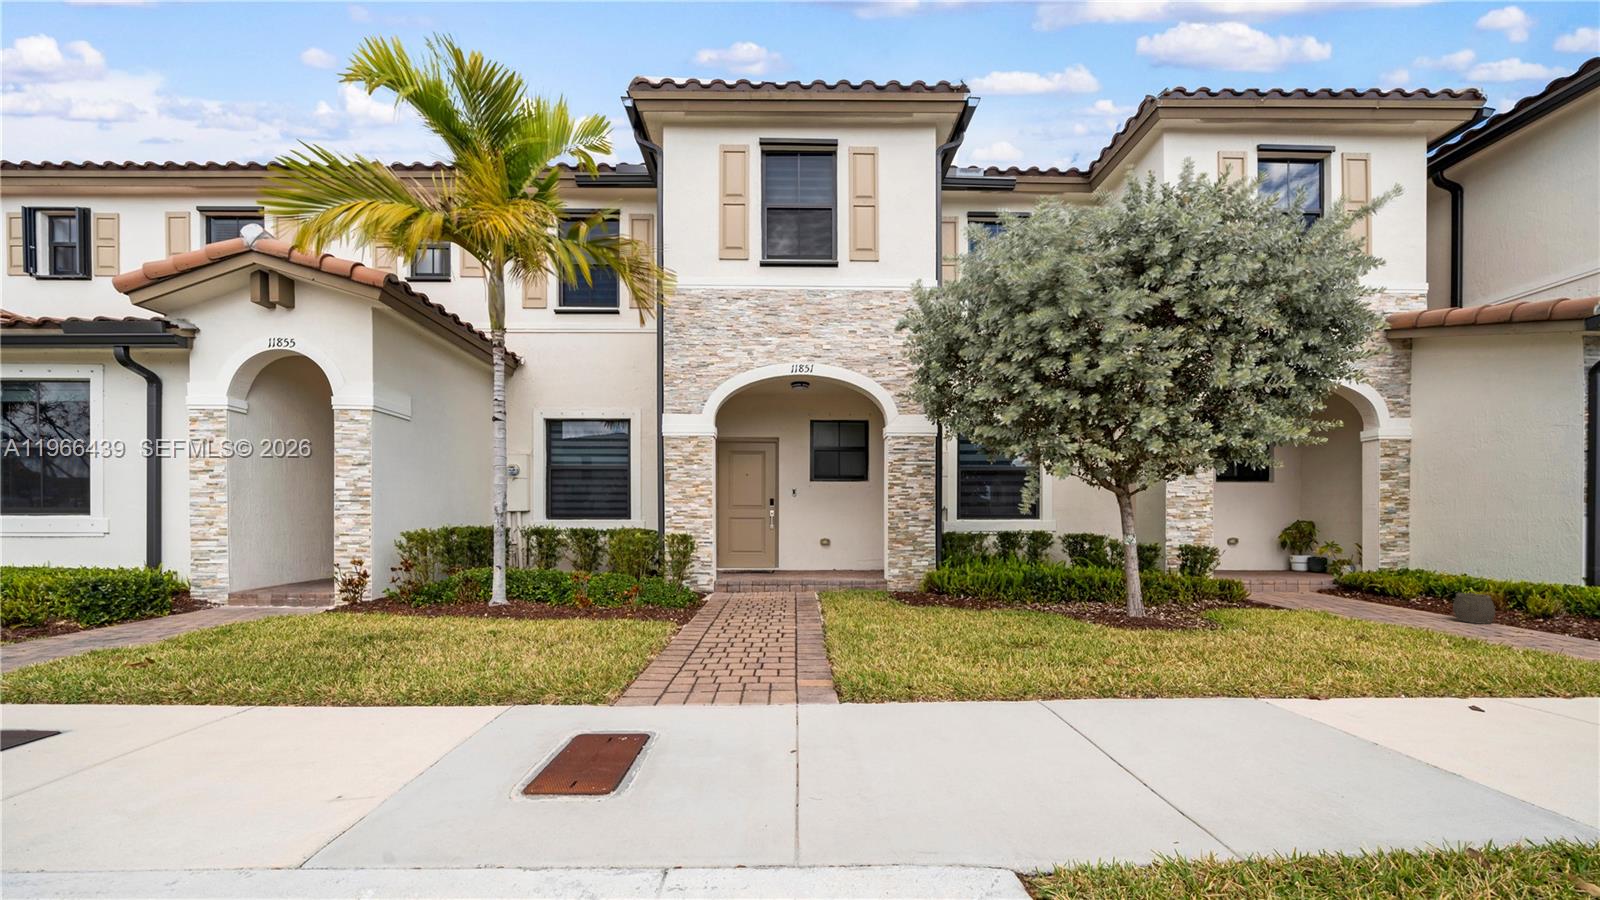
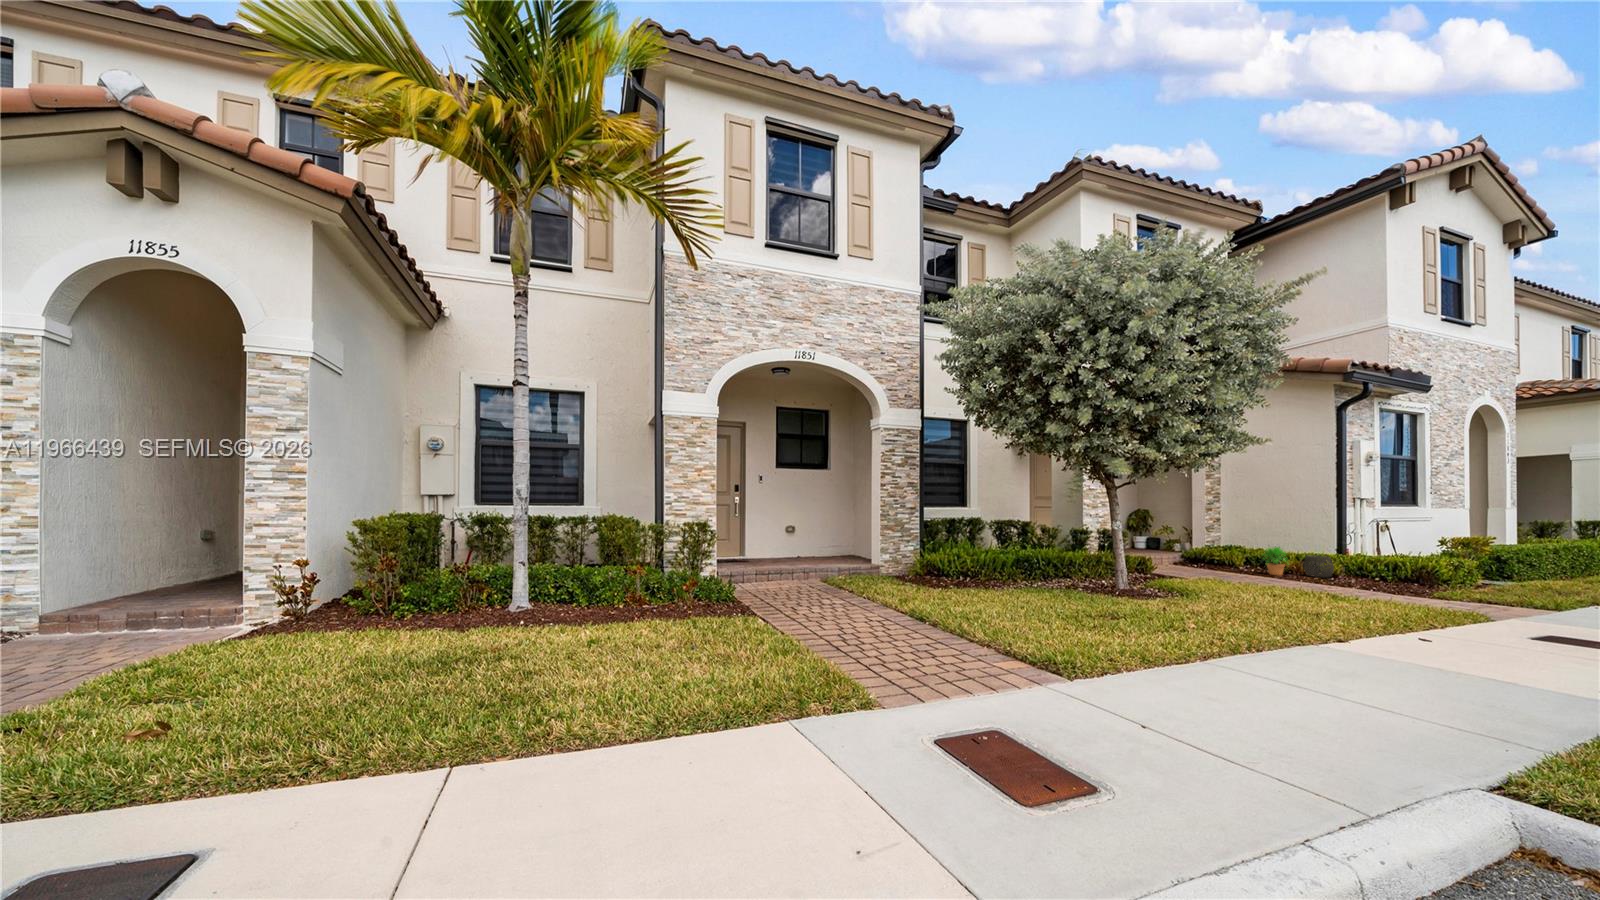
potted plant: none [1391,578,1434,617] -> present [1263,547,1288,575]

